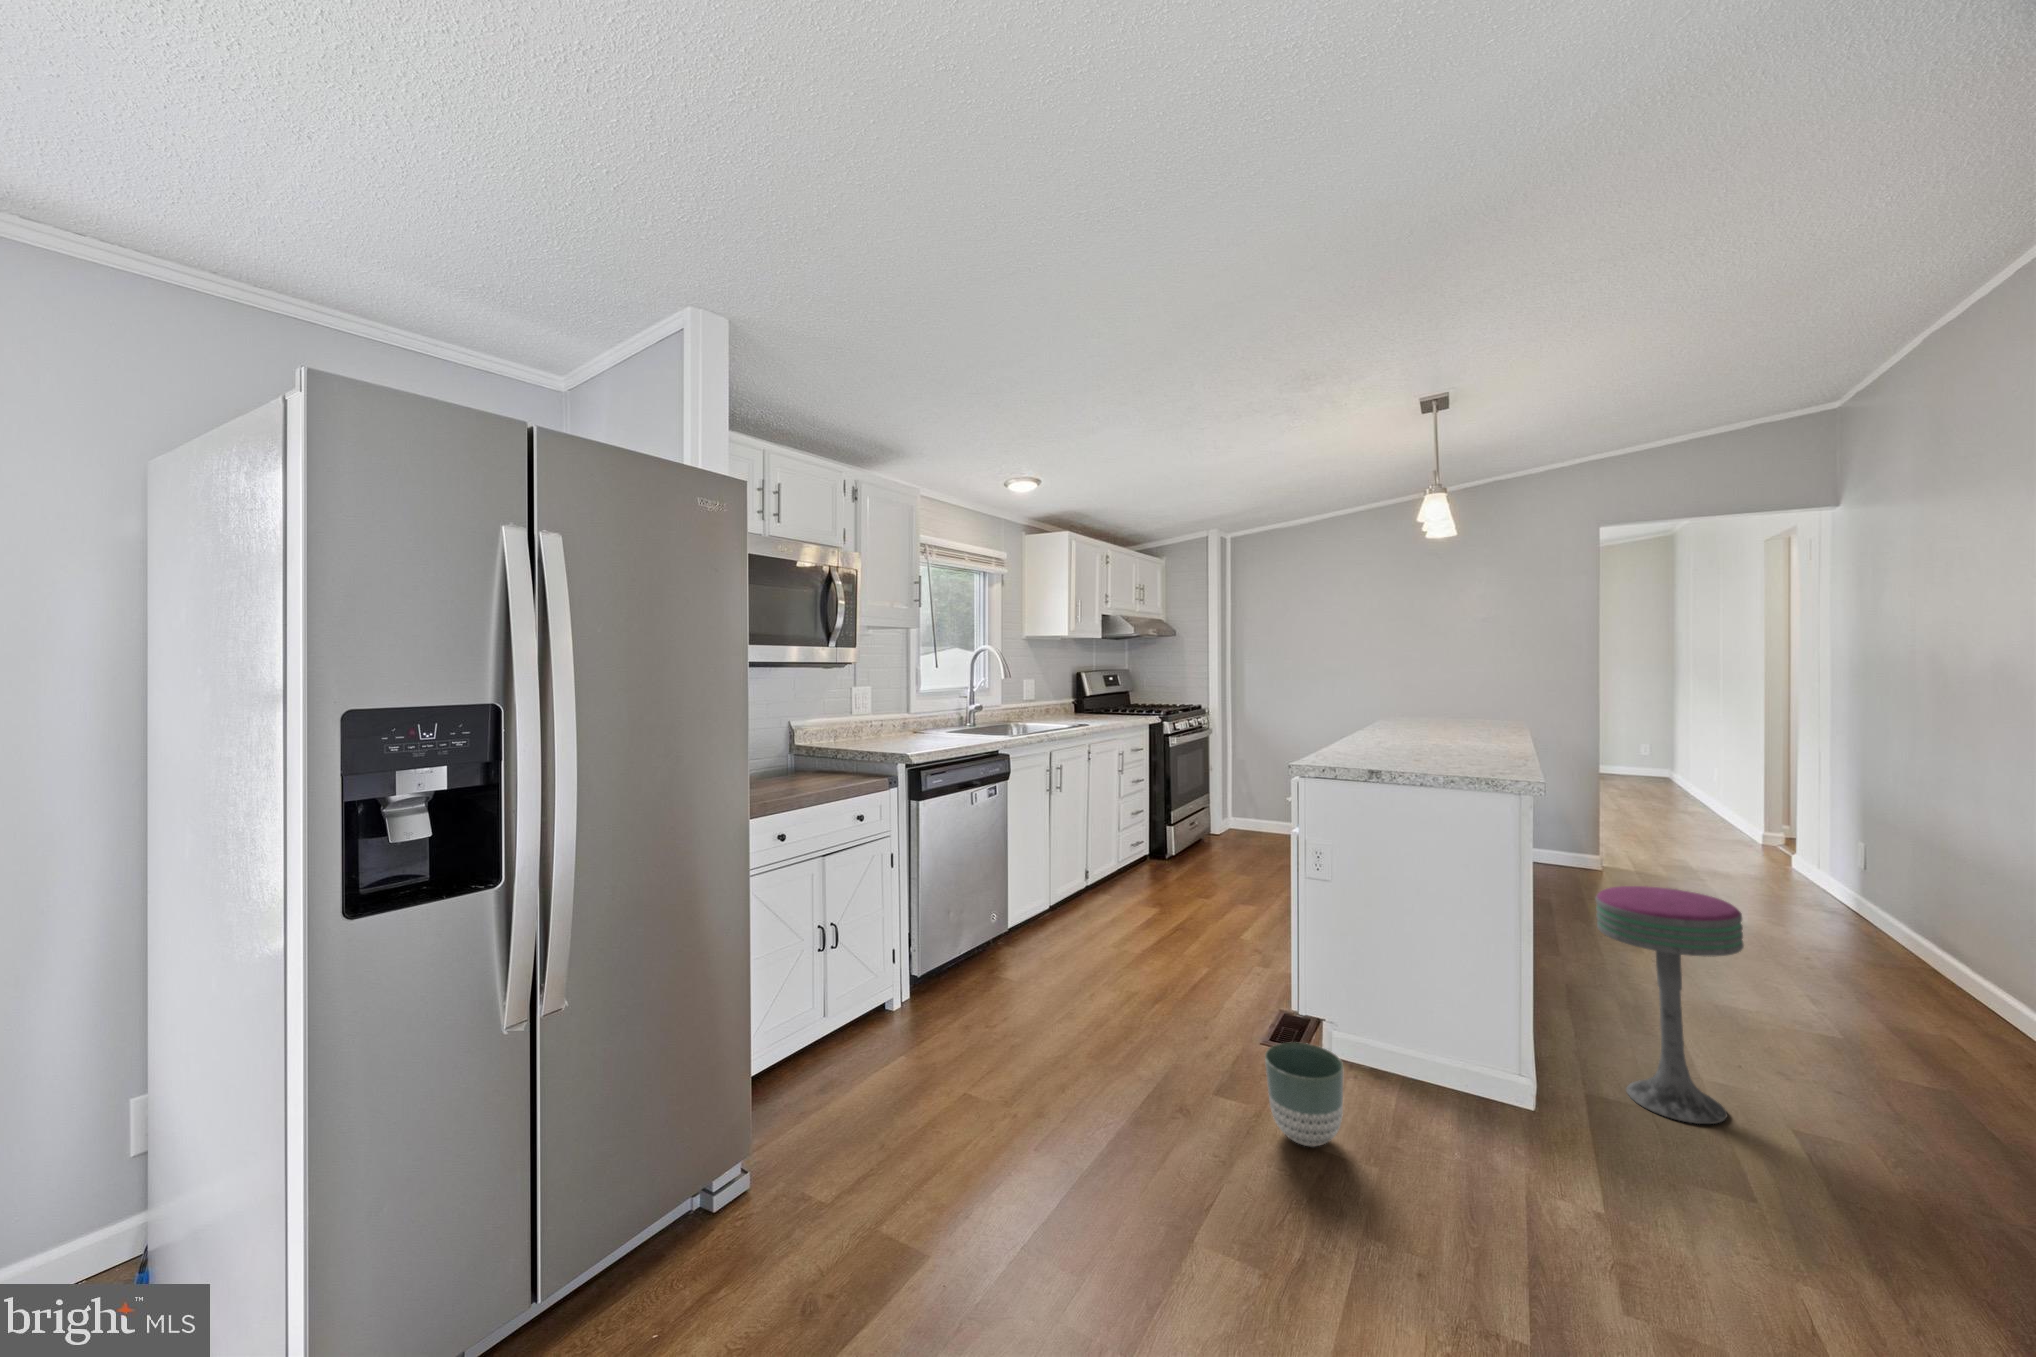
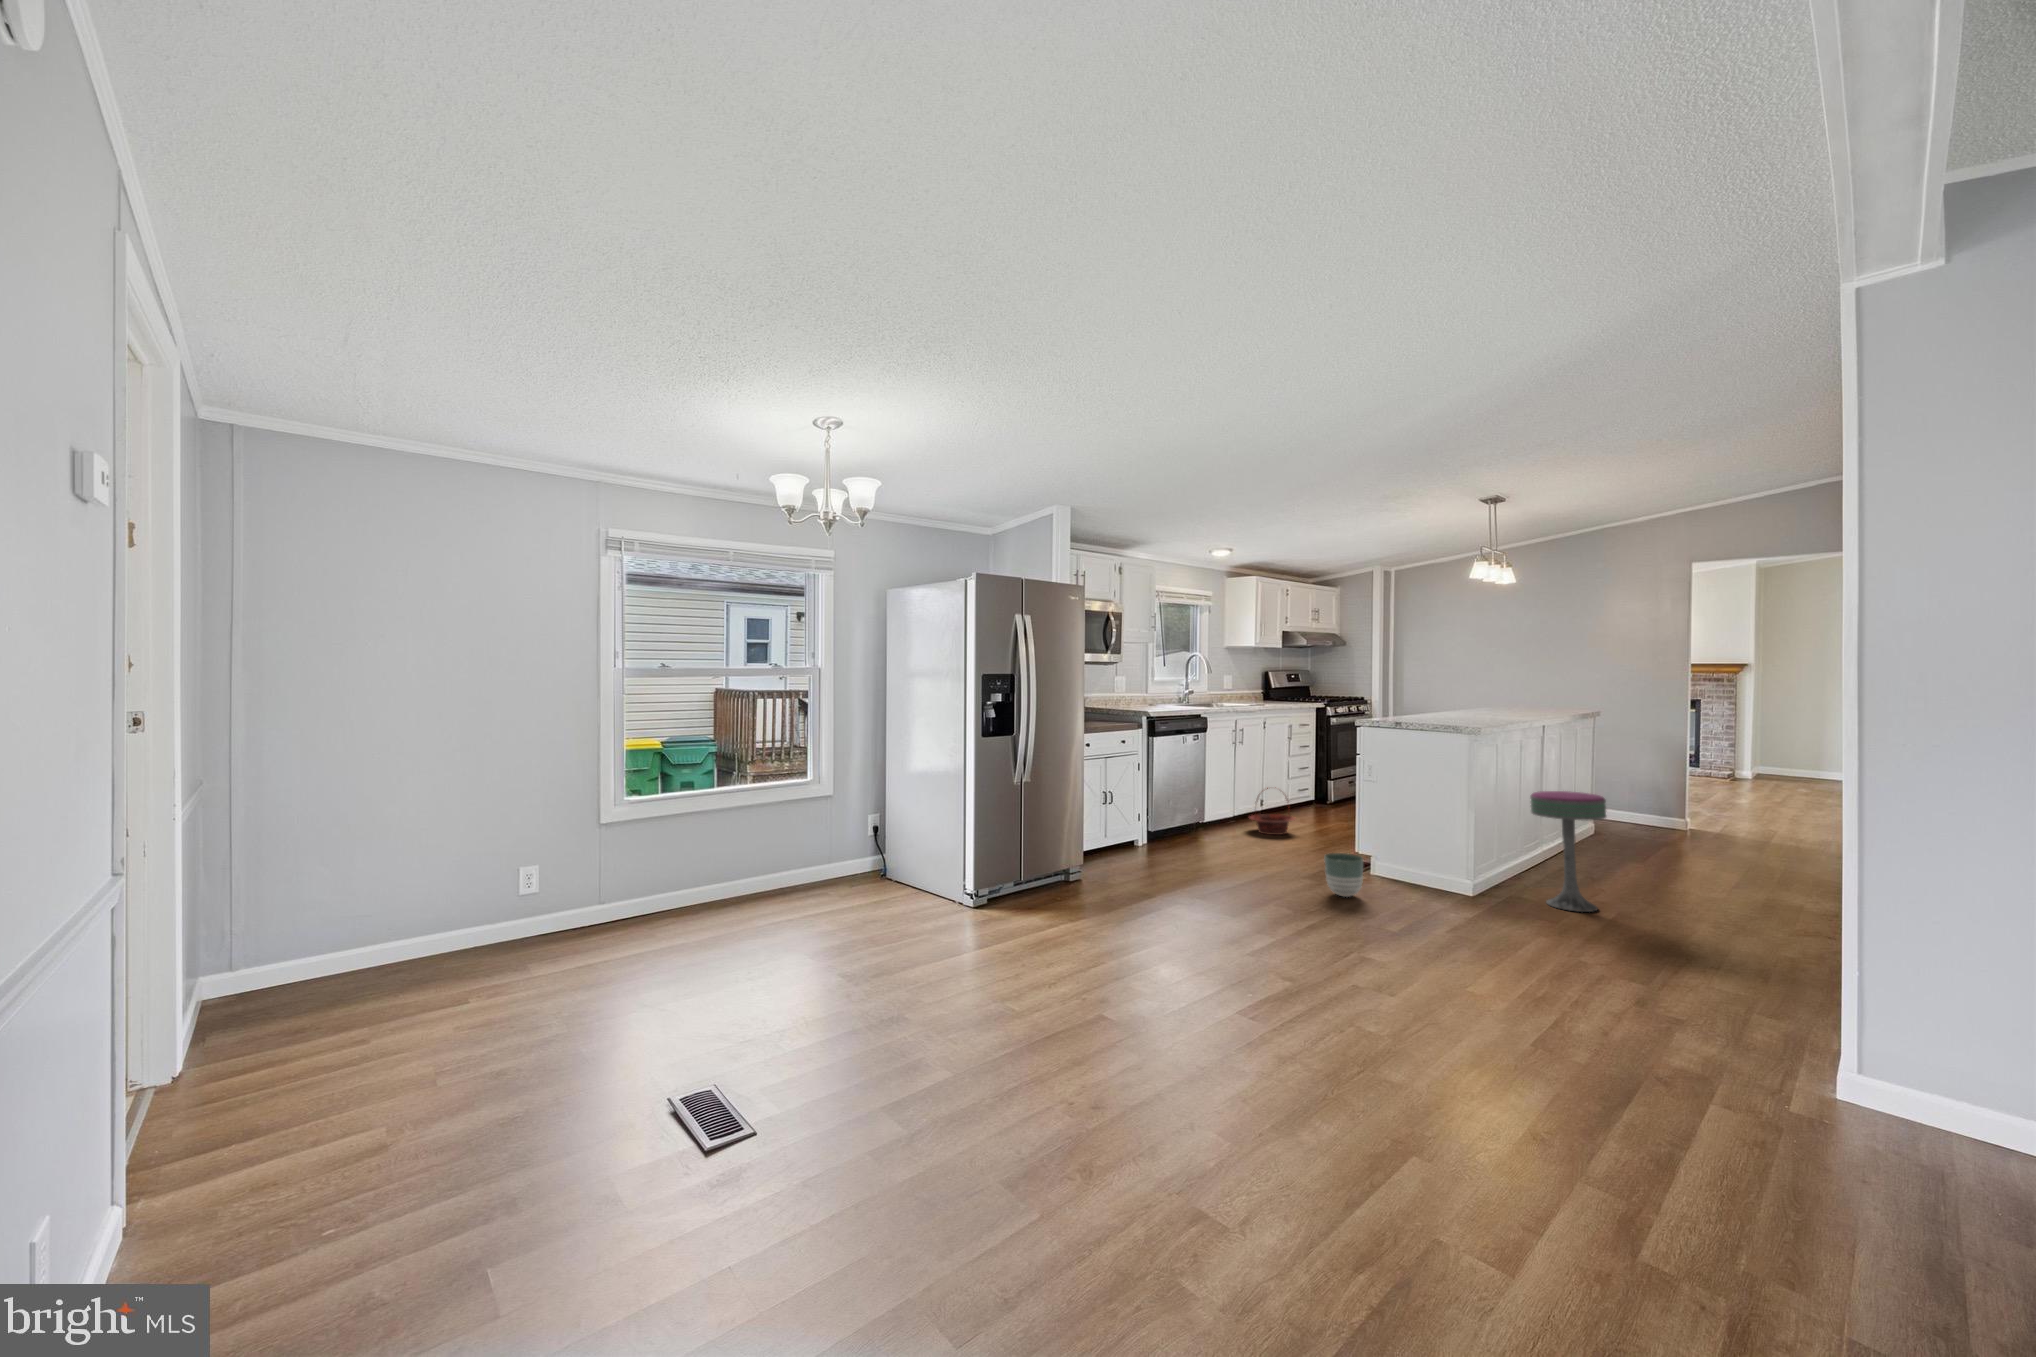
basket: none [1075,862,1149,943] -> present [1250,788,1295,835]

